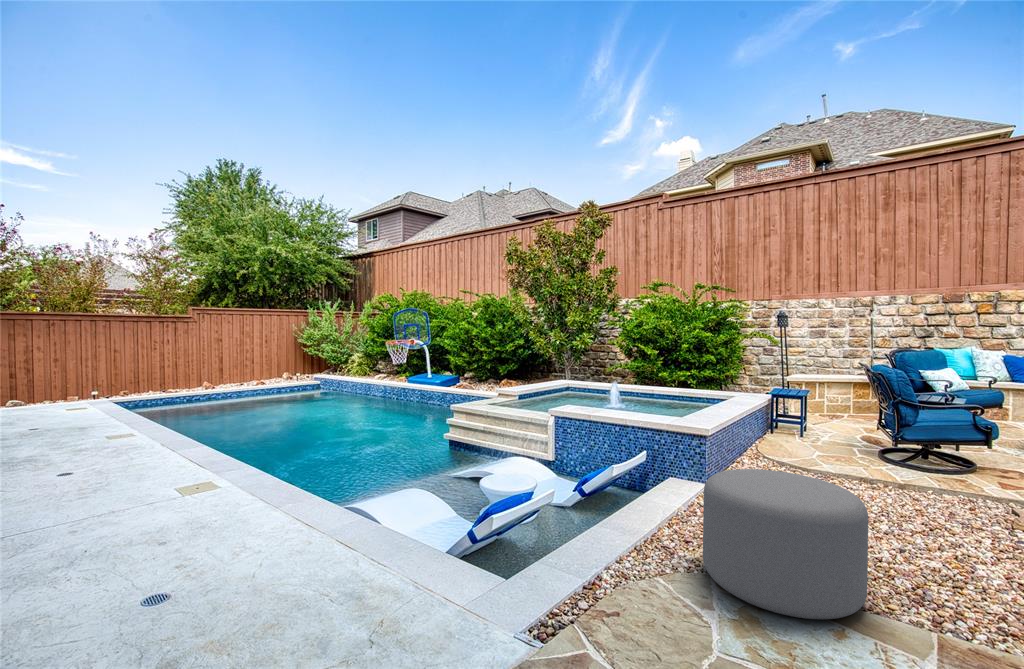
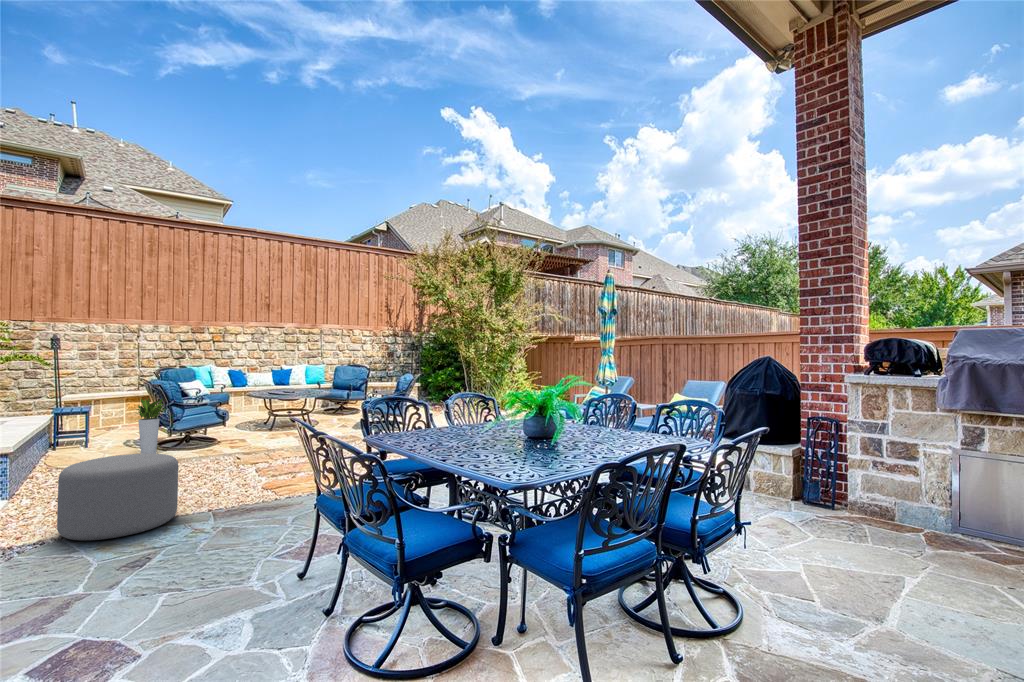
planter: none [846,387,894,465] -> present [136,398,165,454]

